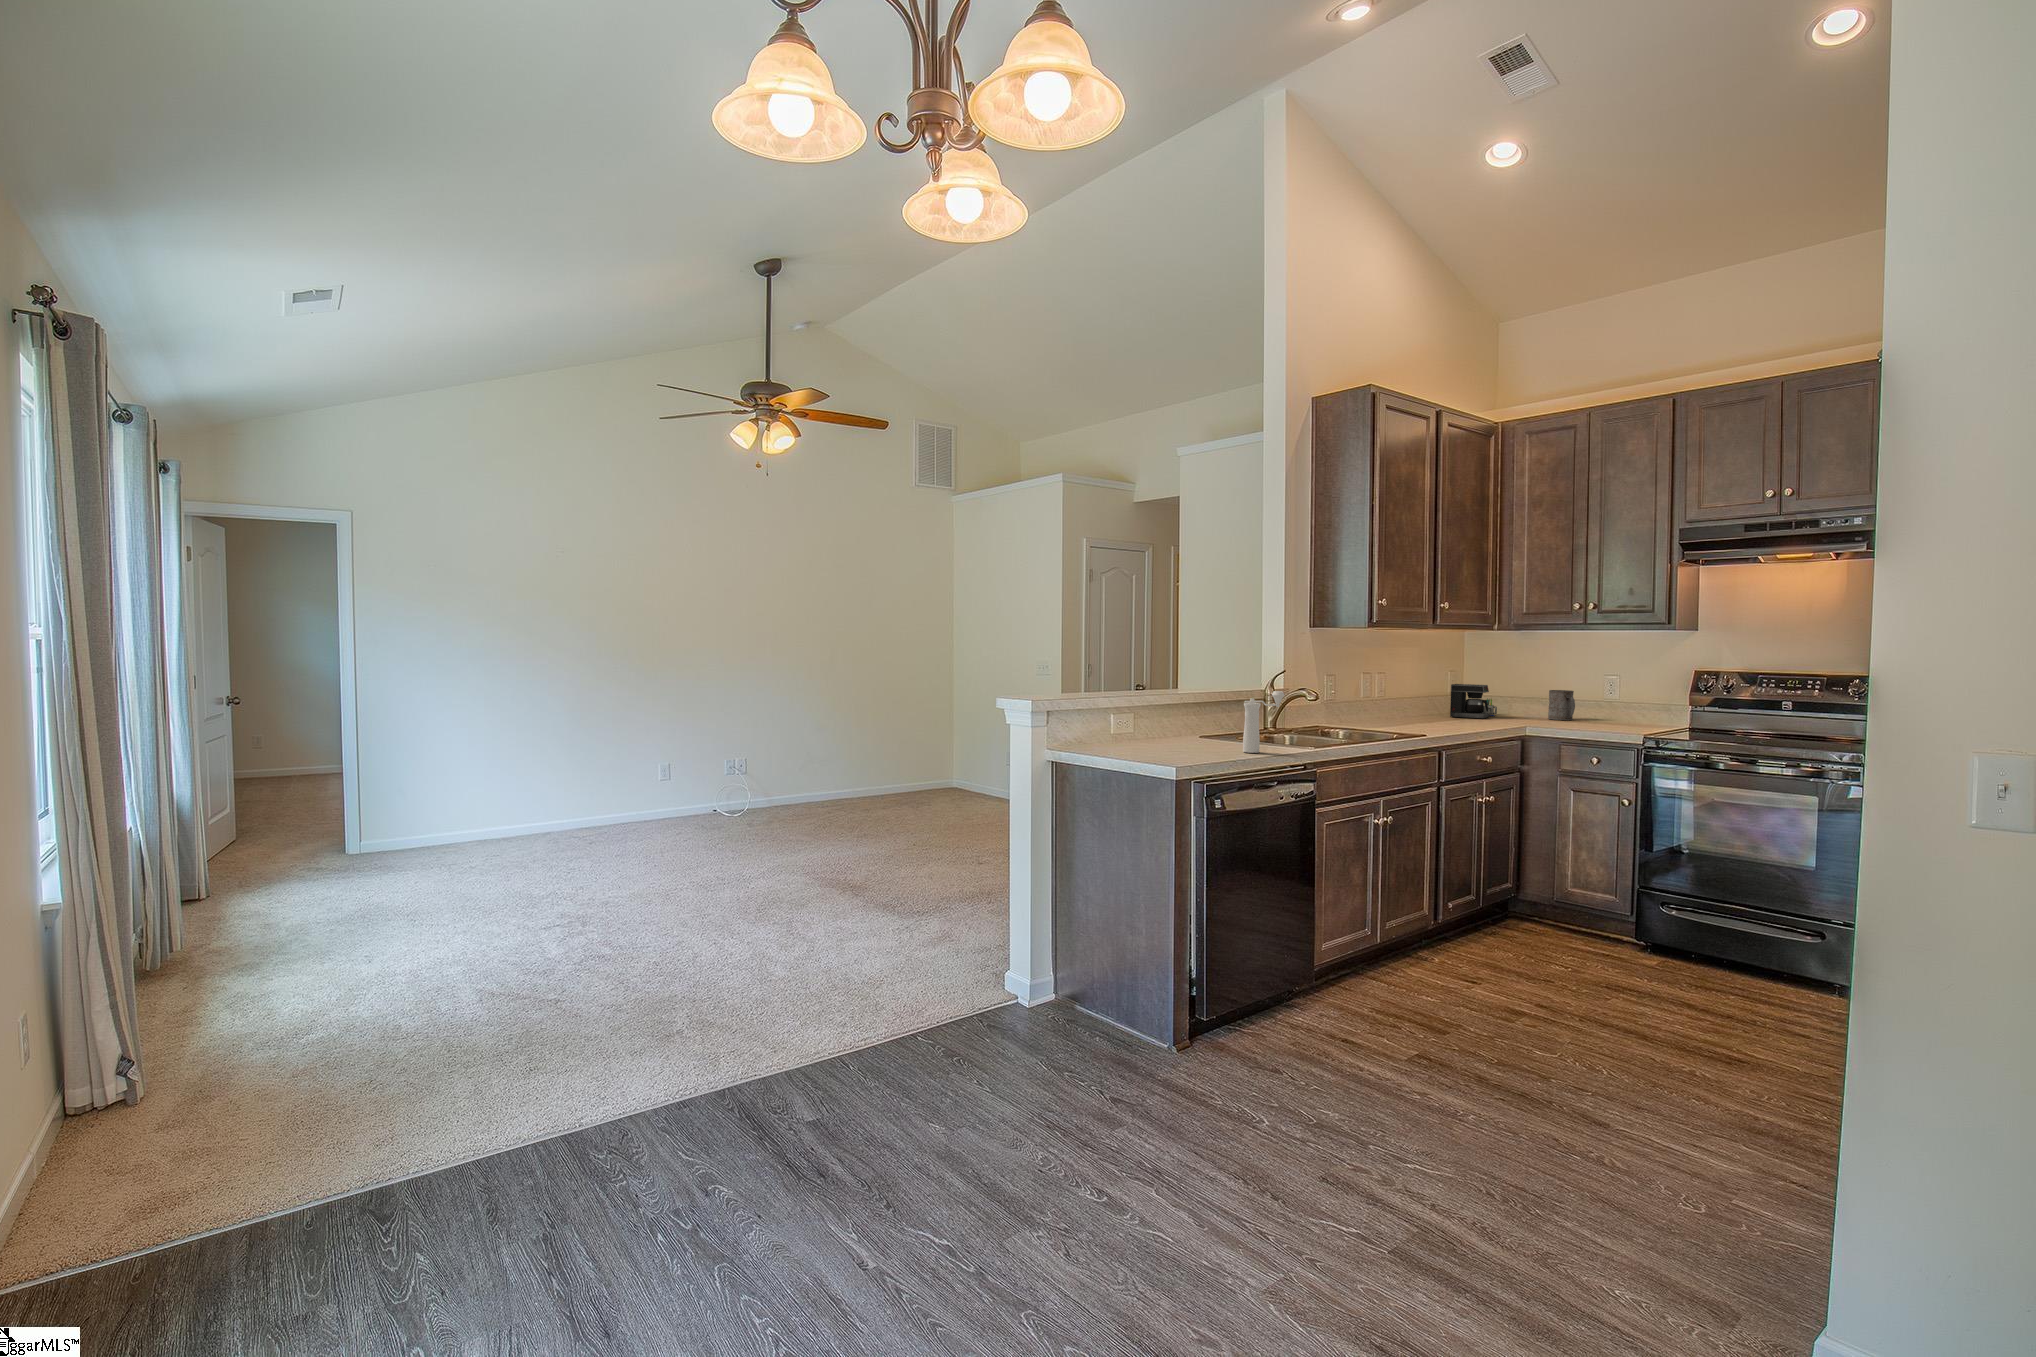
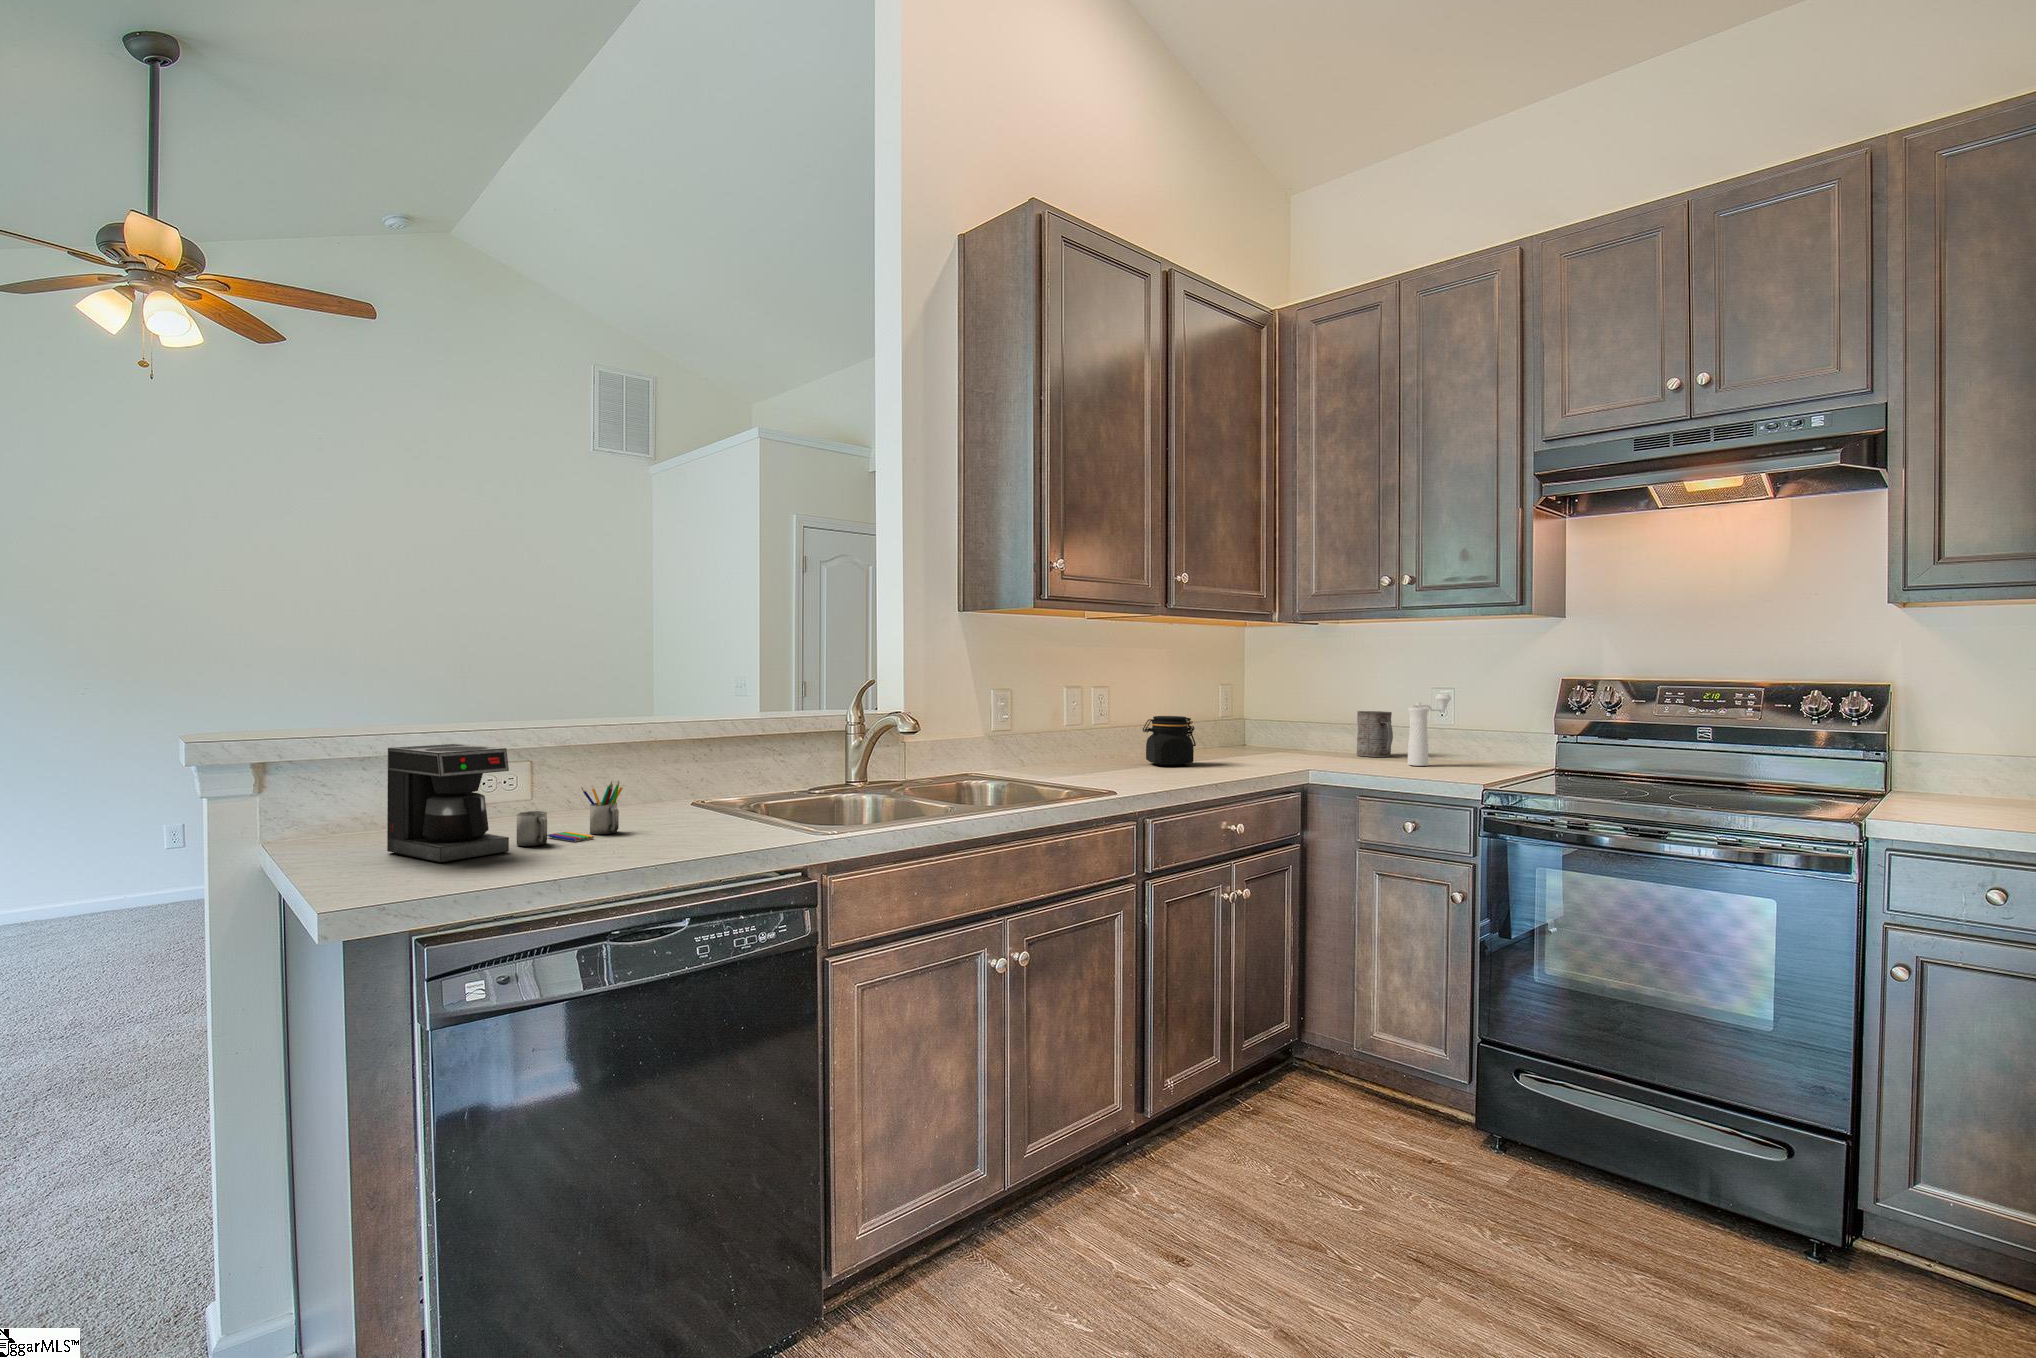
coffee maker: present [1450,684,1497,718] -> present [387,744,623,862]
pepper mill: present [1243,691,1284,753] -> present [1408,694,1451,766]
jar: none [1413,692,1448,723] -> present [1143,716,1196,766]

